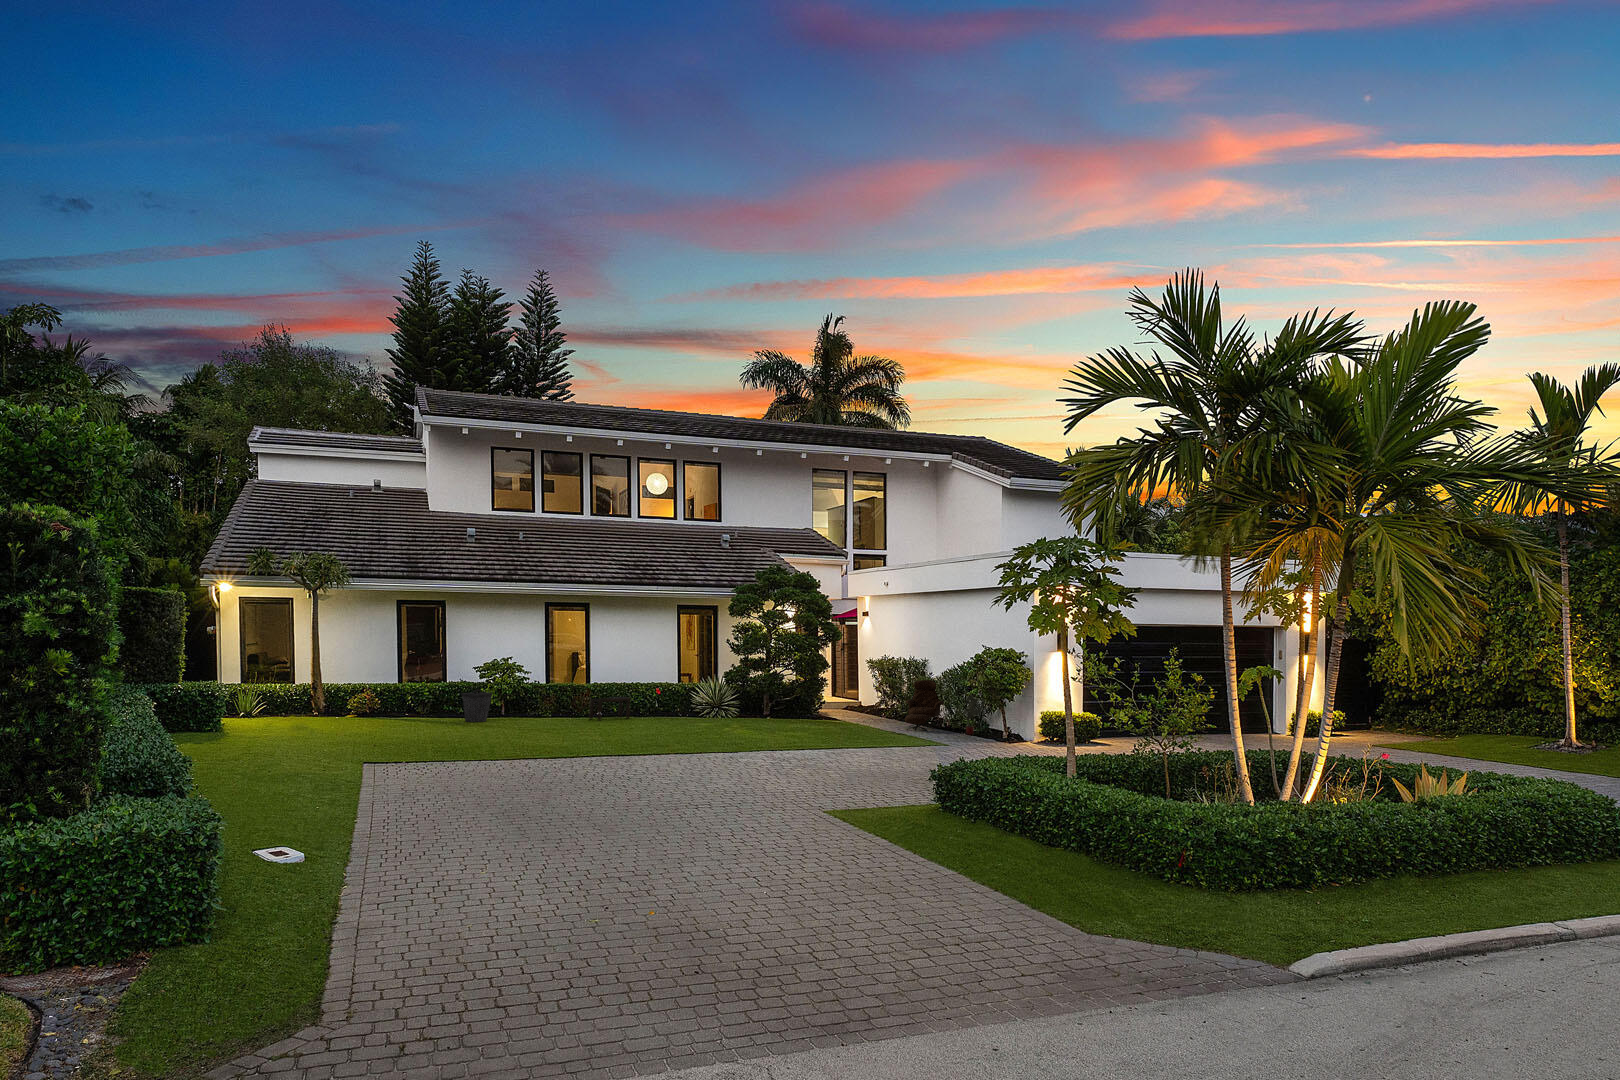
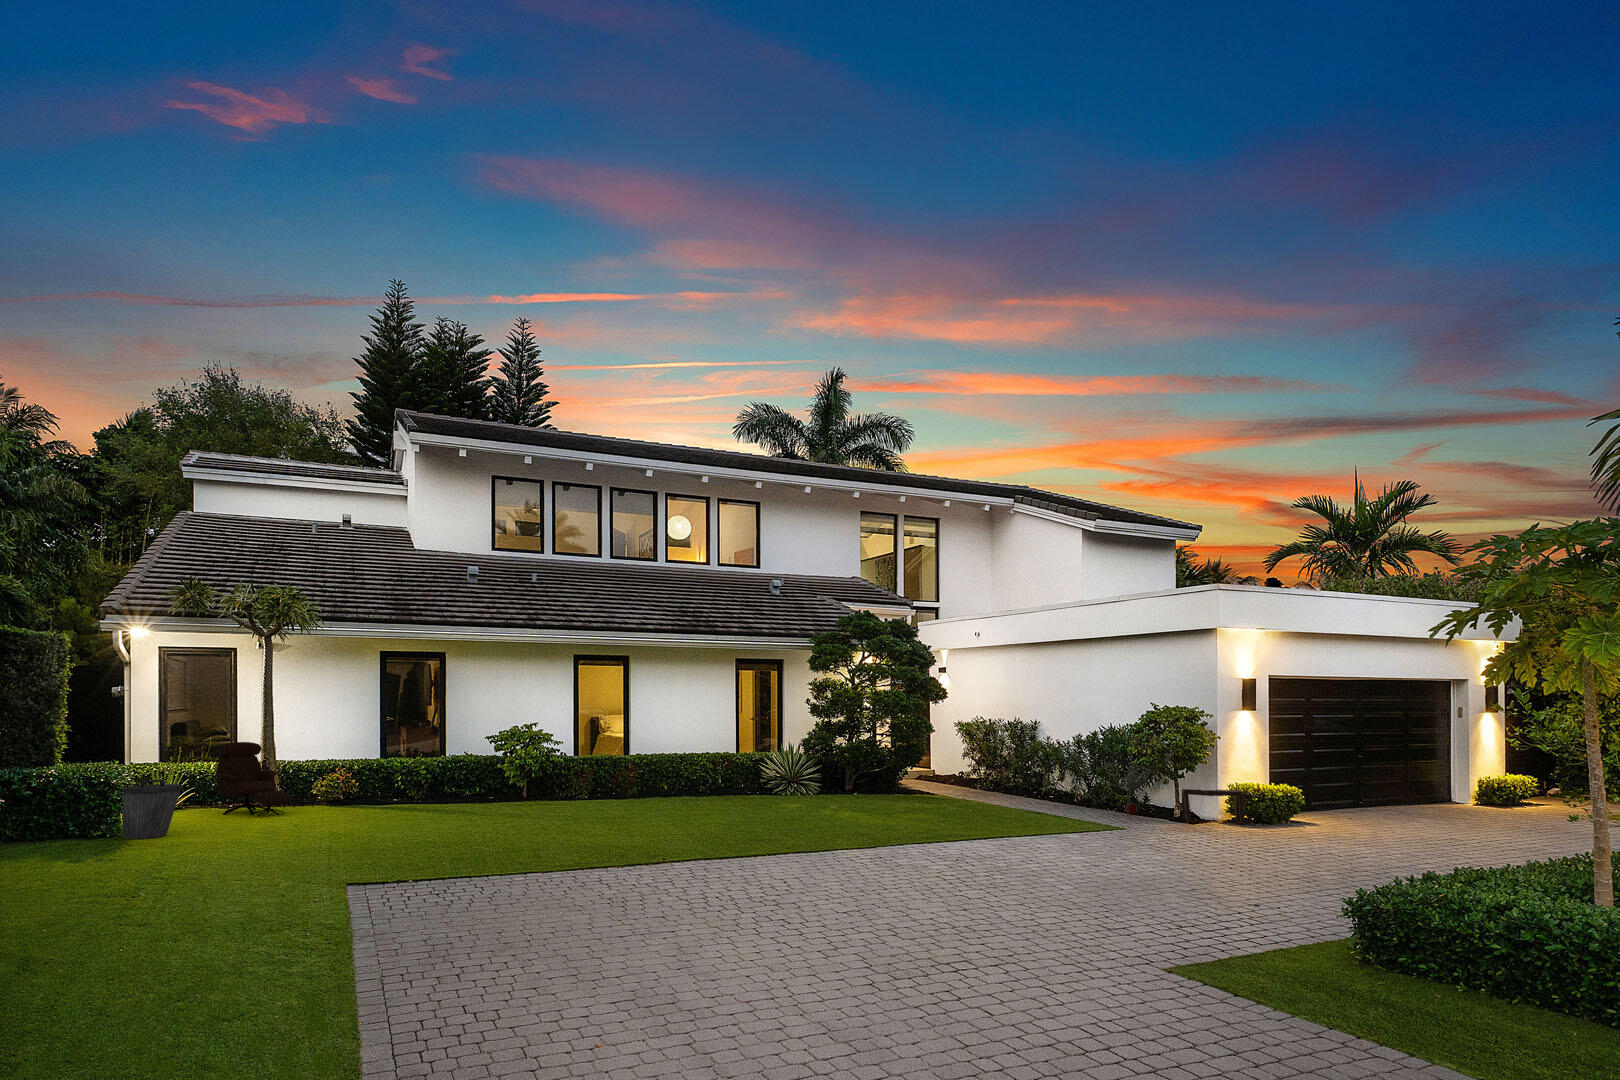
lounge chair: present [905,680,944,731] -> present [214,742,292,816]
trash can: present [462,690,493,722] -> present [121,780,183,839]
bench: present [589,697,631,720] -> present [1182,789,1245,825]

